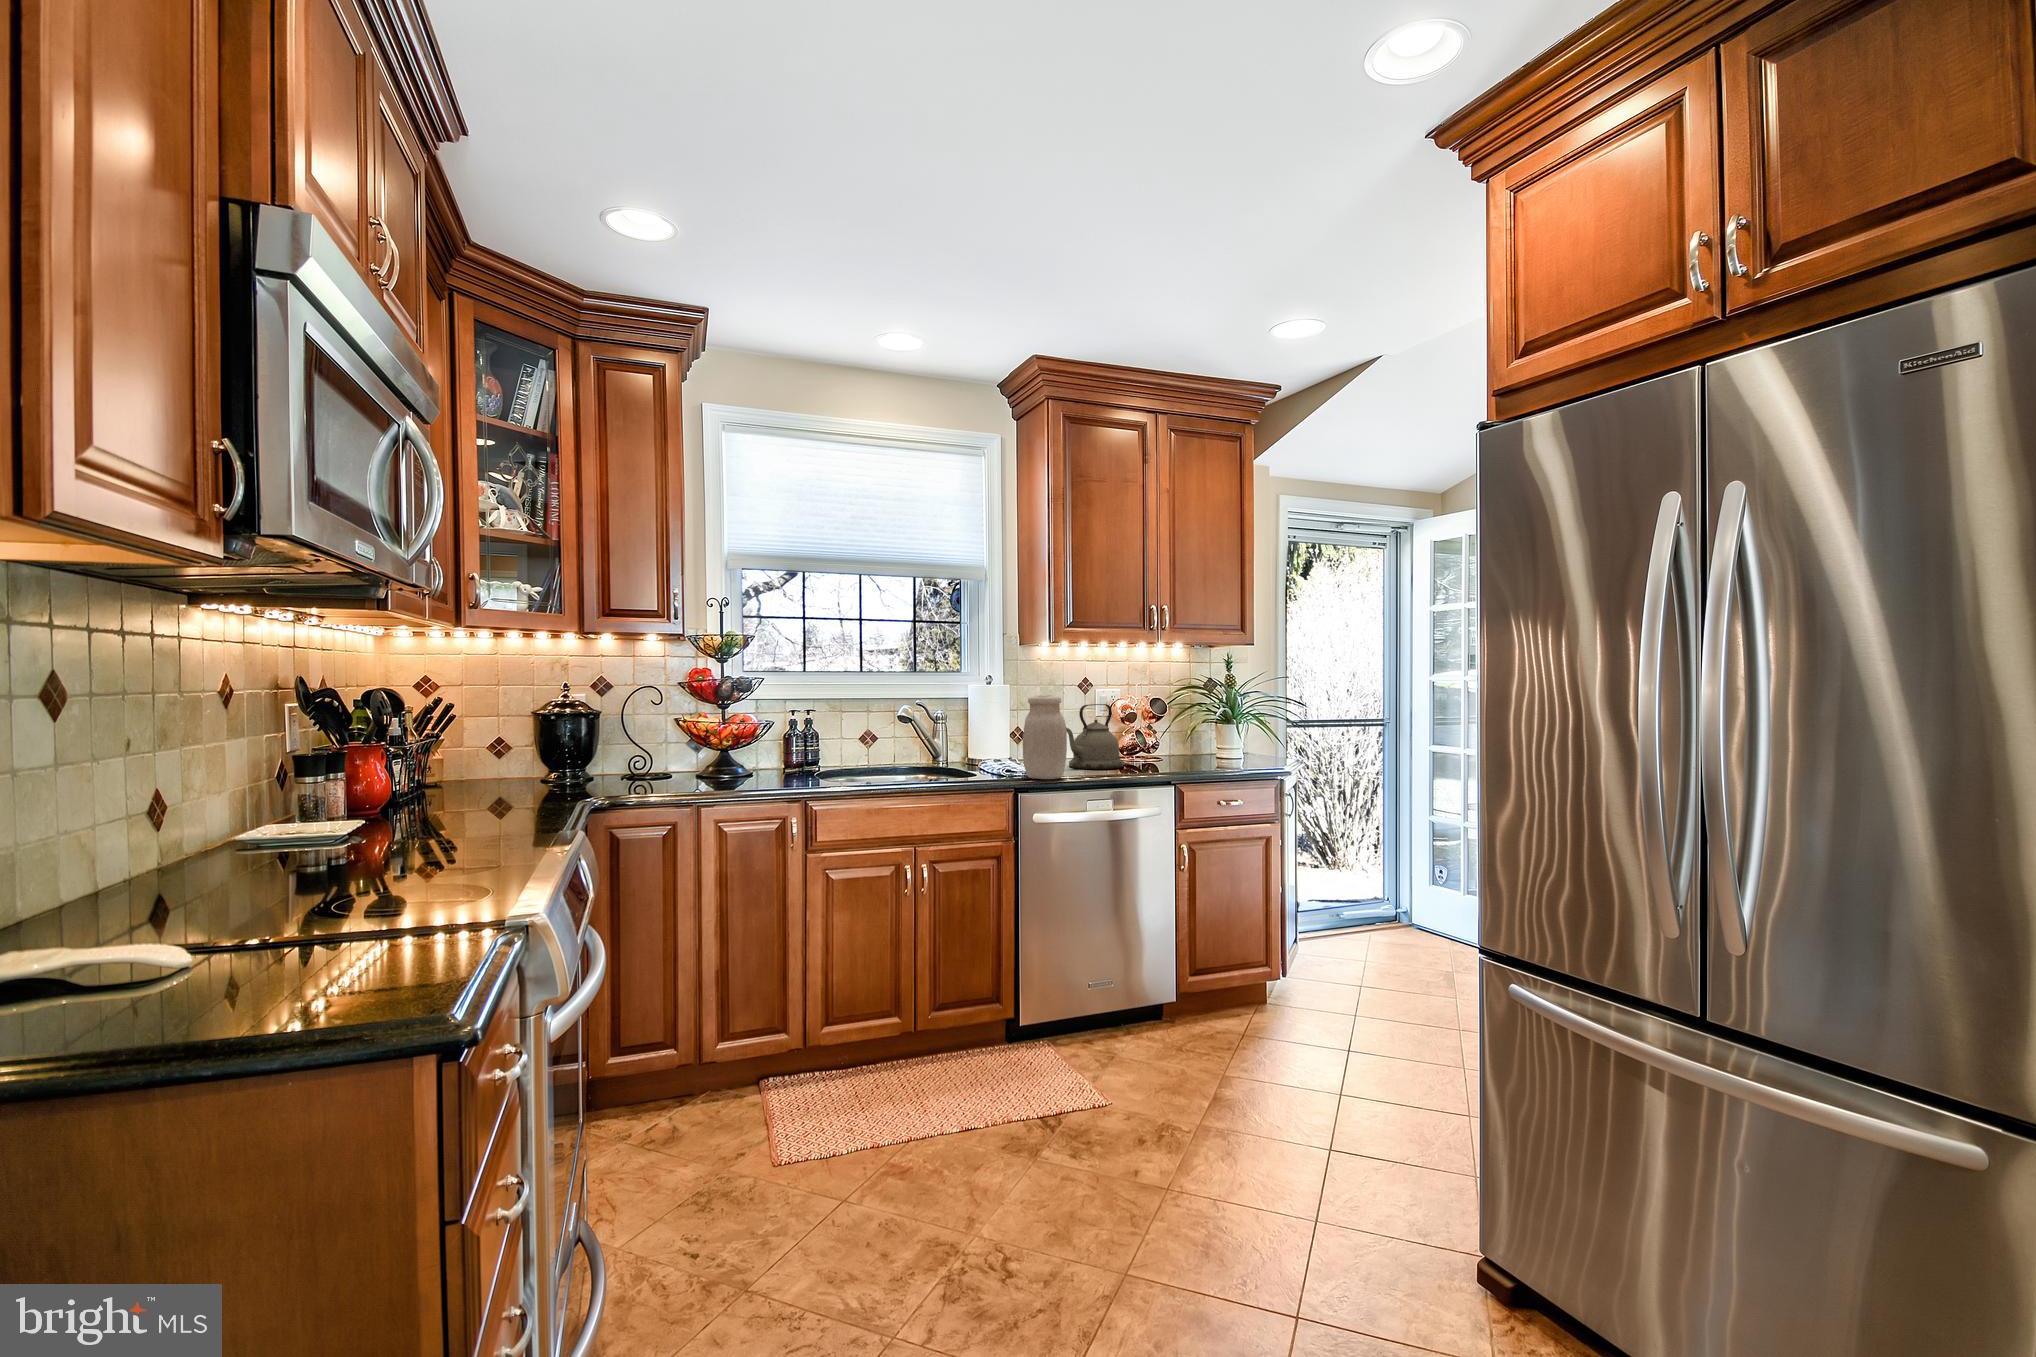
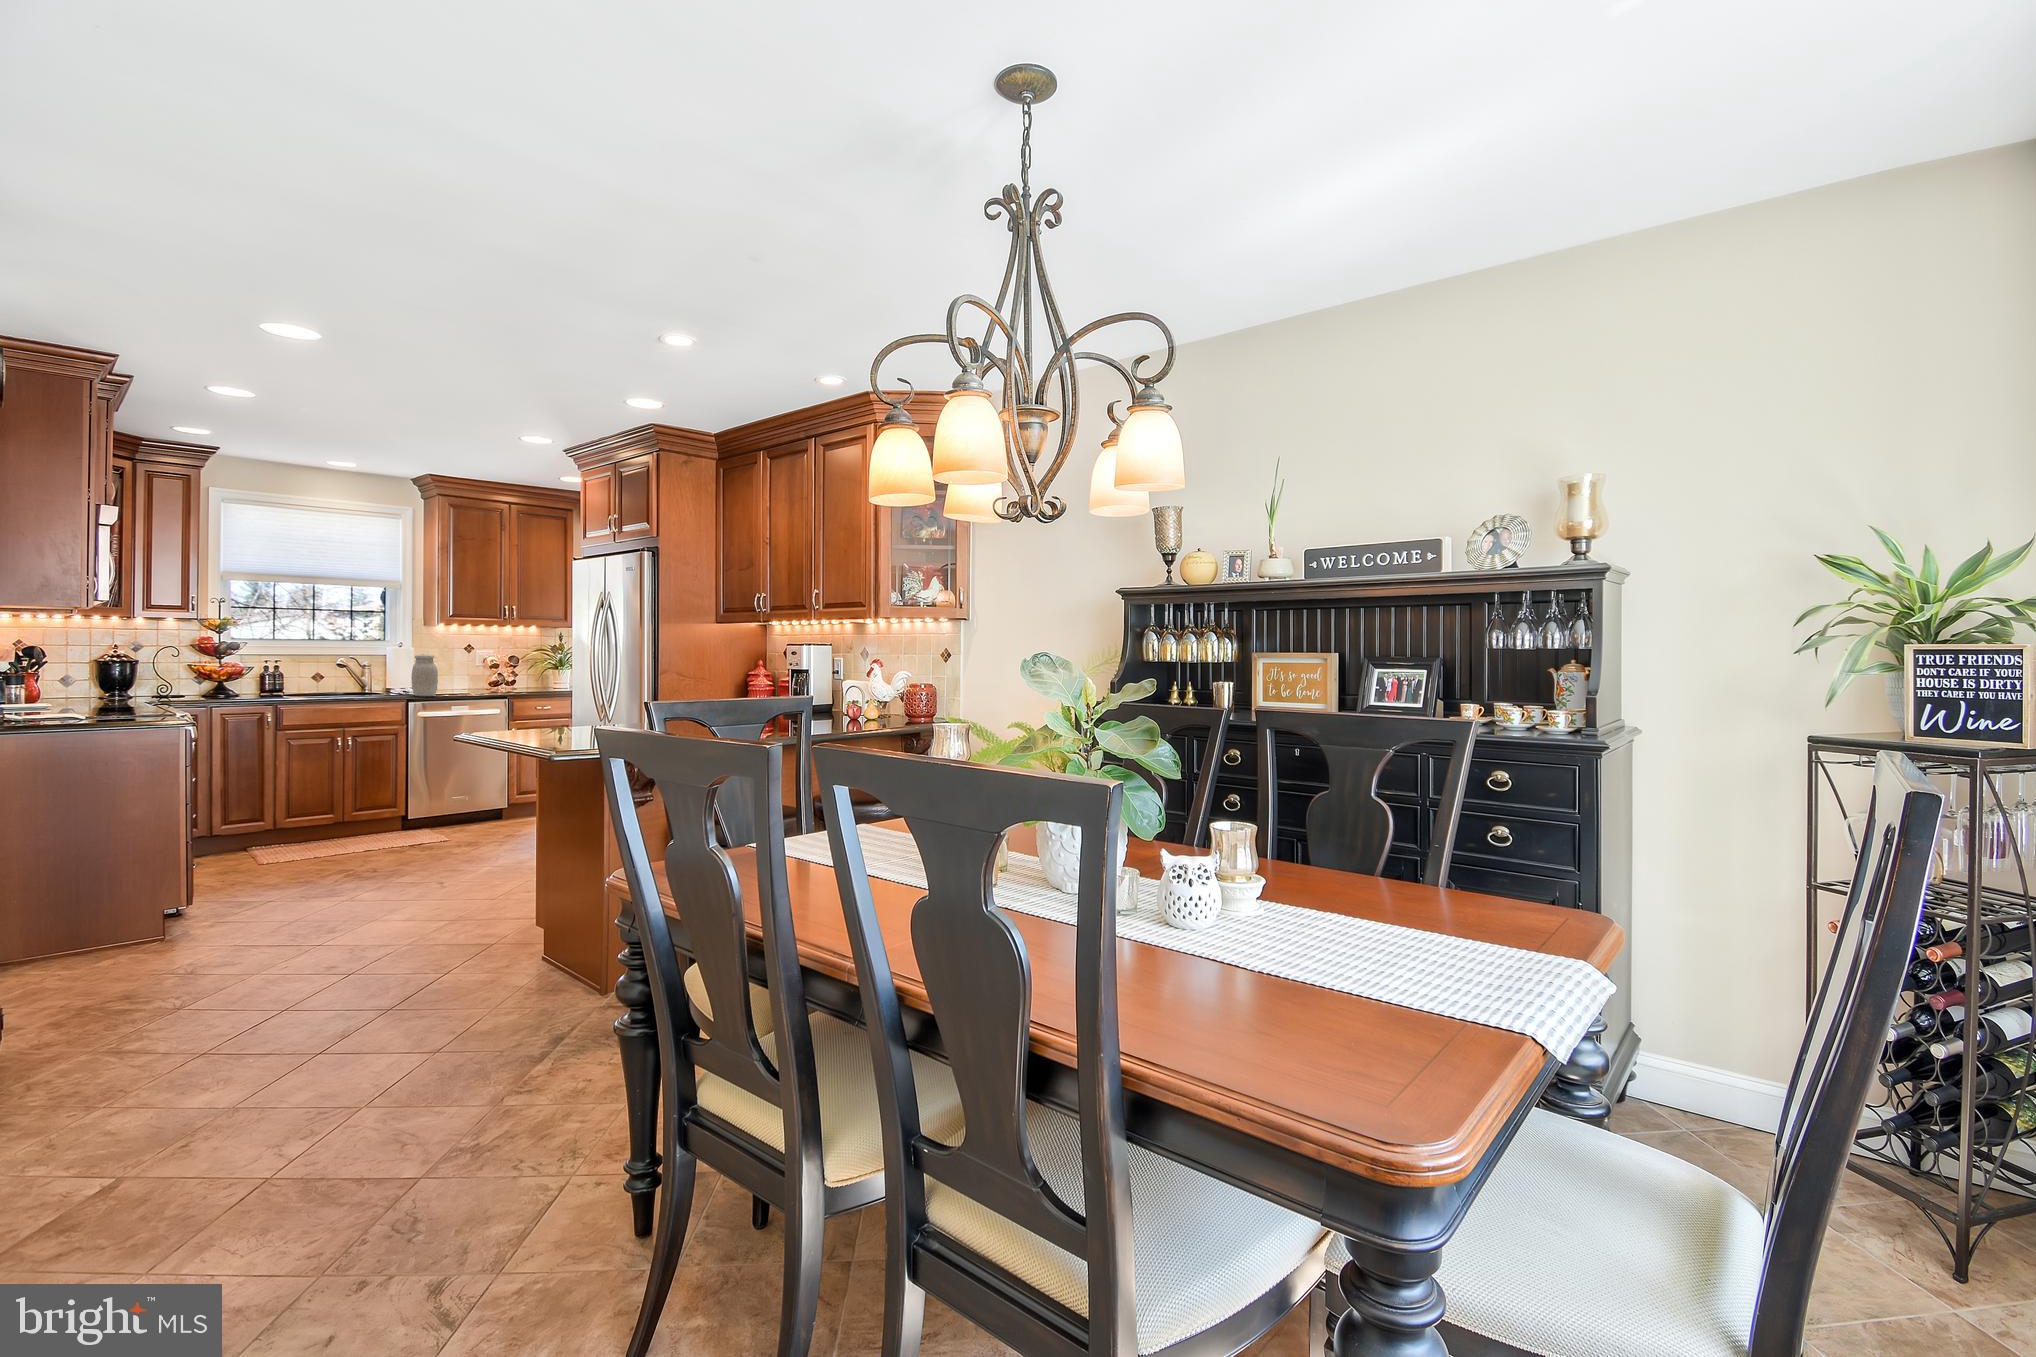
kettle: present [1066,704,1124,769] -> none [443,659,483,693]

